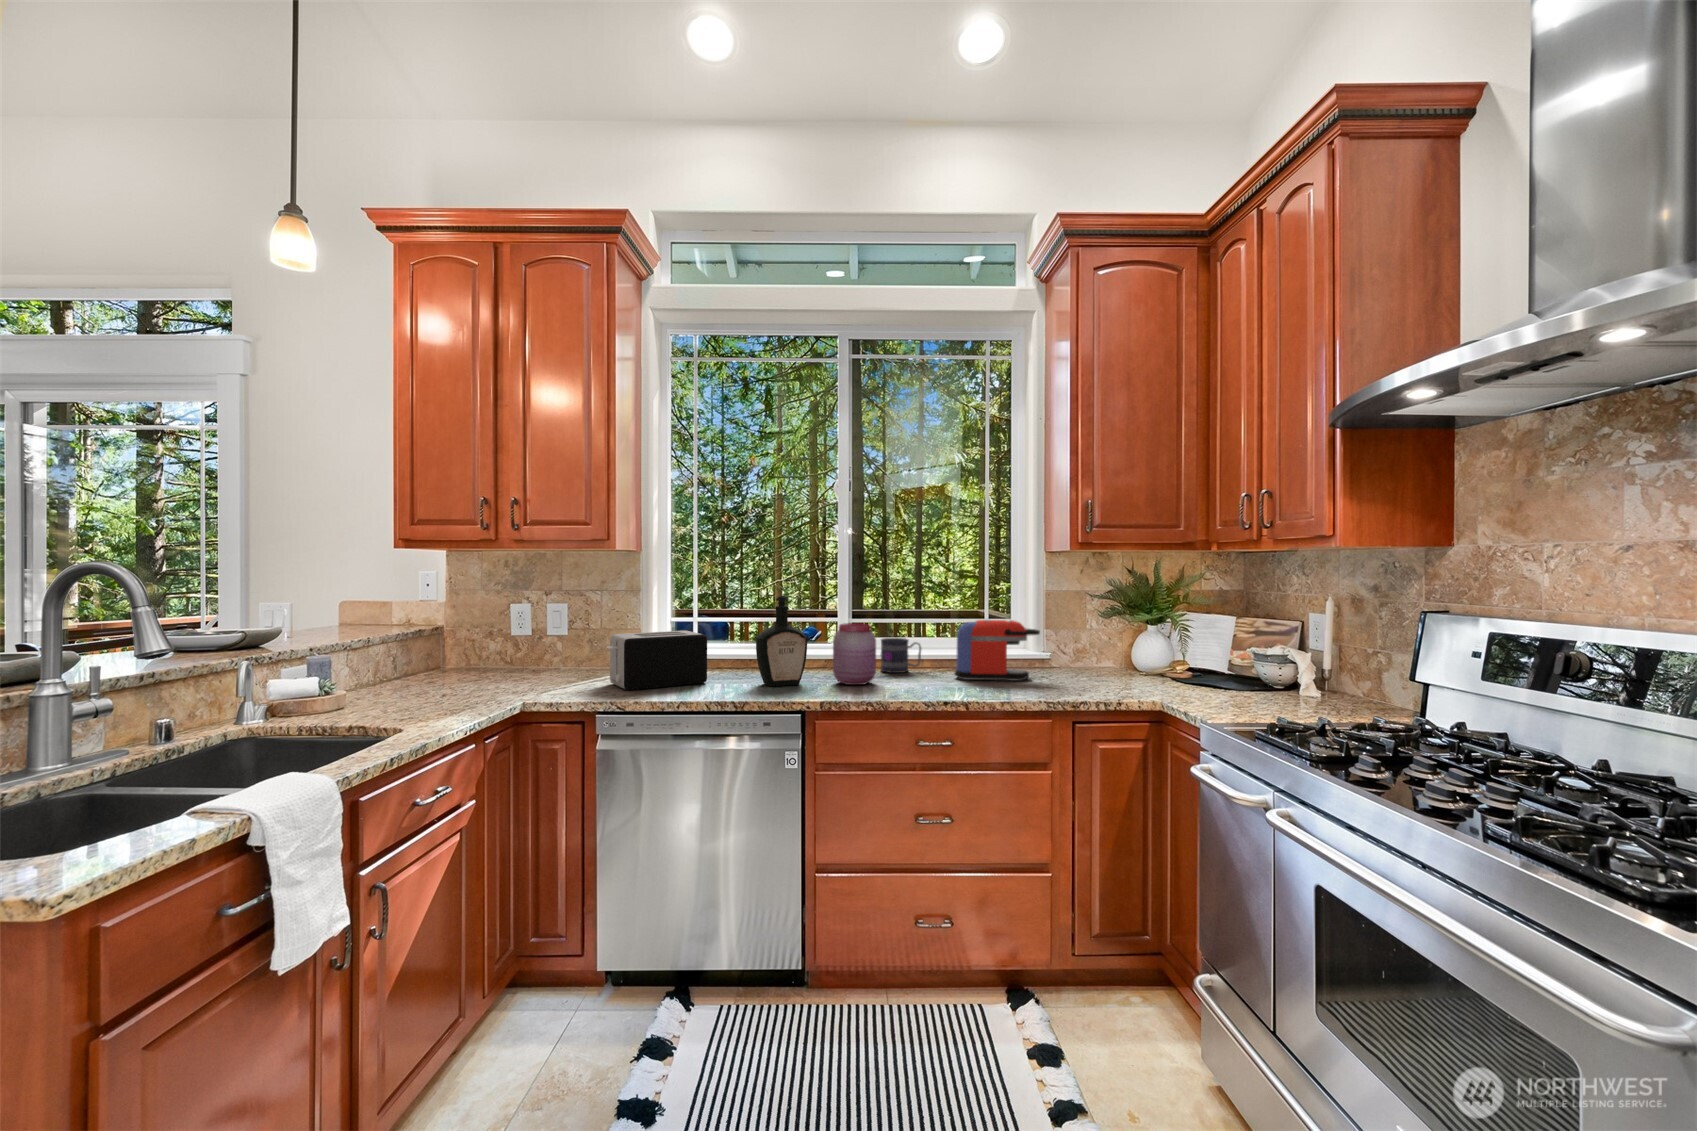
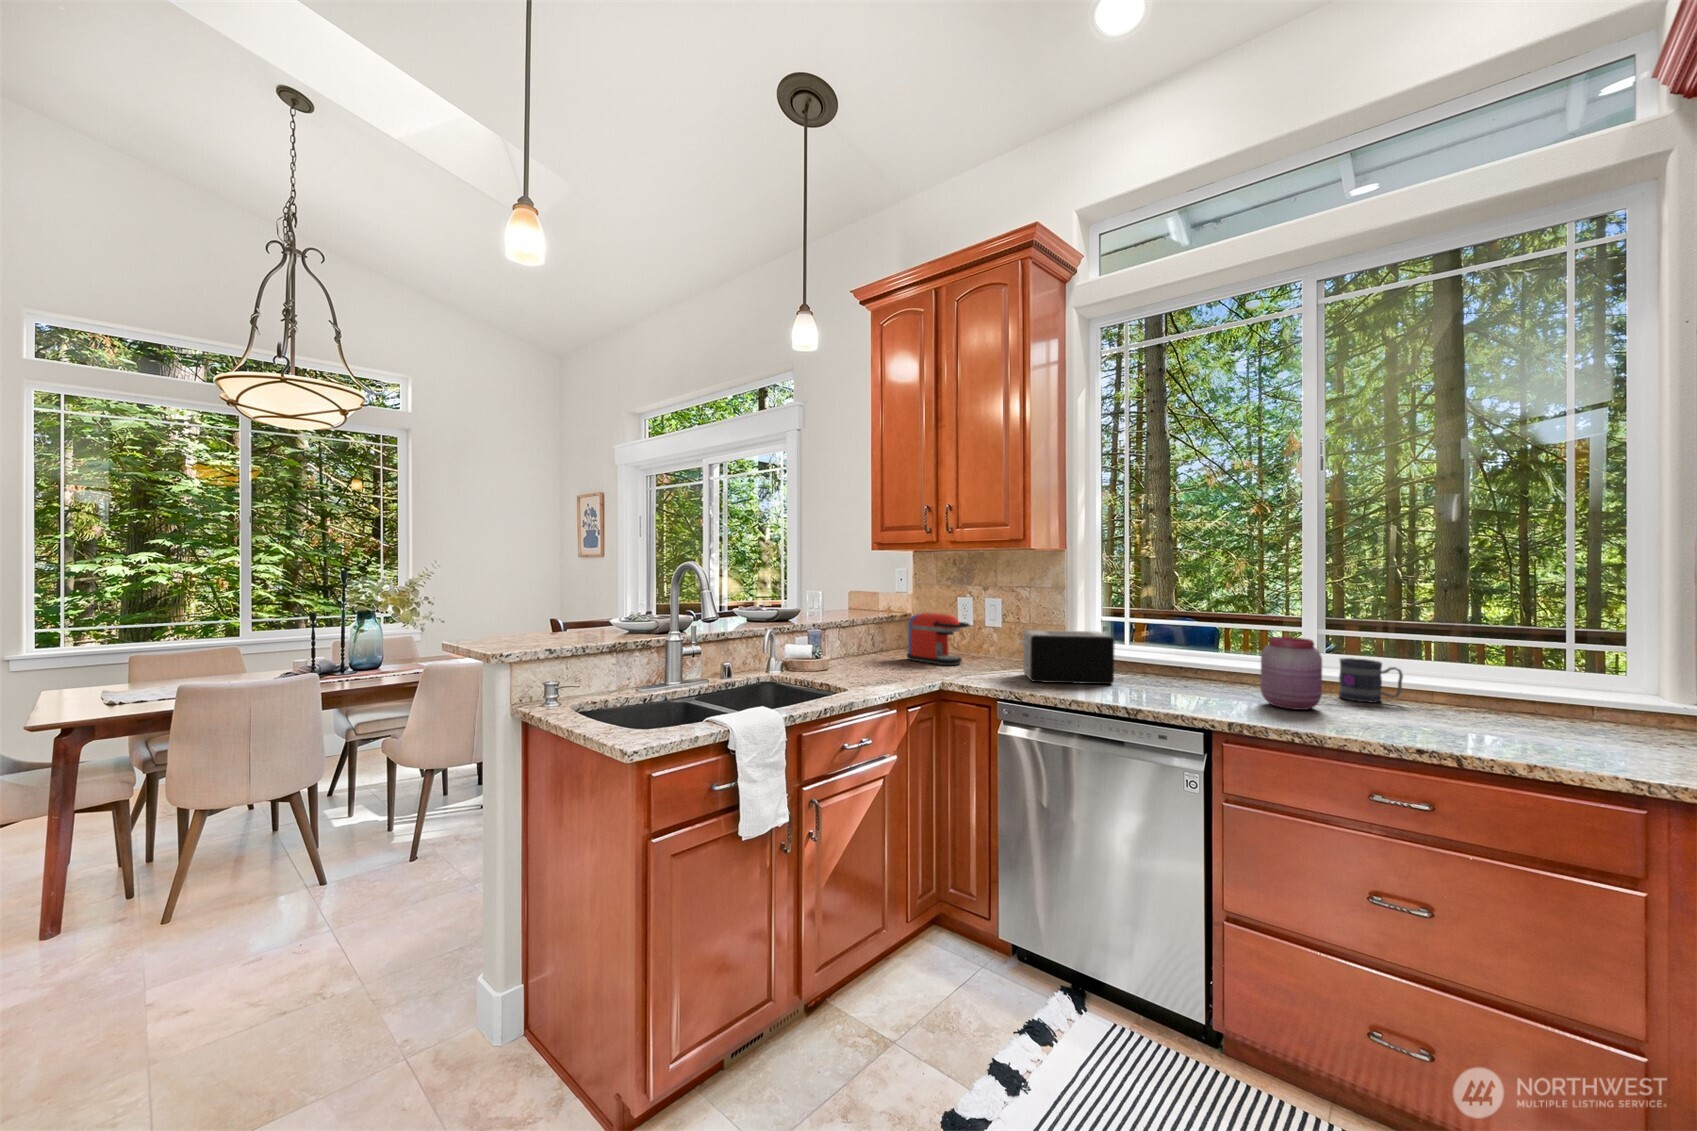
bottle: present [756,596,807,686] -> none [1166,602,1227,699]
coffee maker: present [954,620,1040,681] -> present [907,613,969,665]

